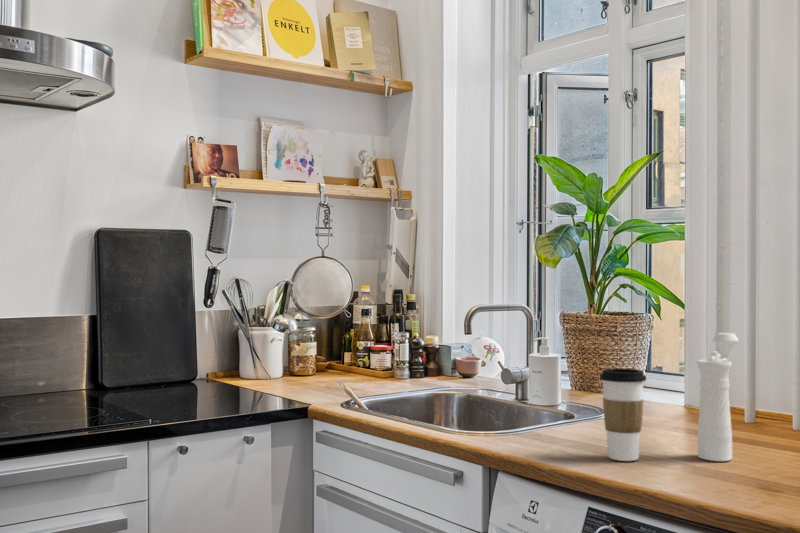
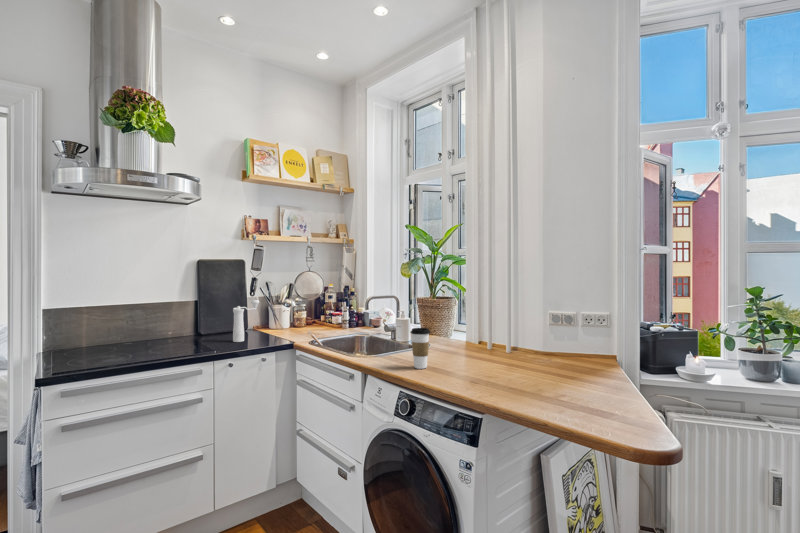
pepper mill: present [697,333,738,461] -> present [233,300,259,342]

